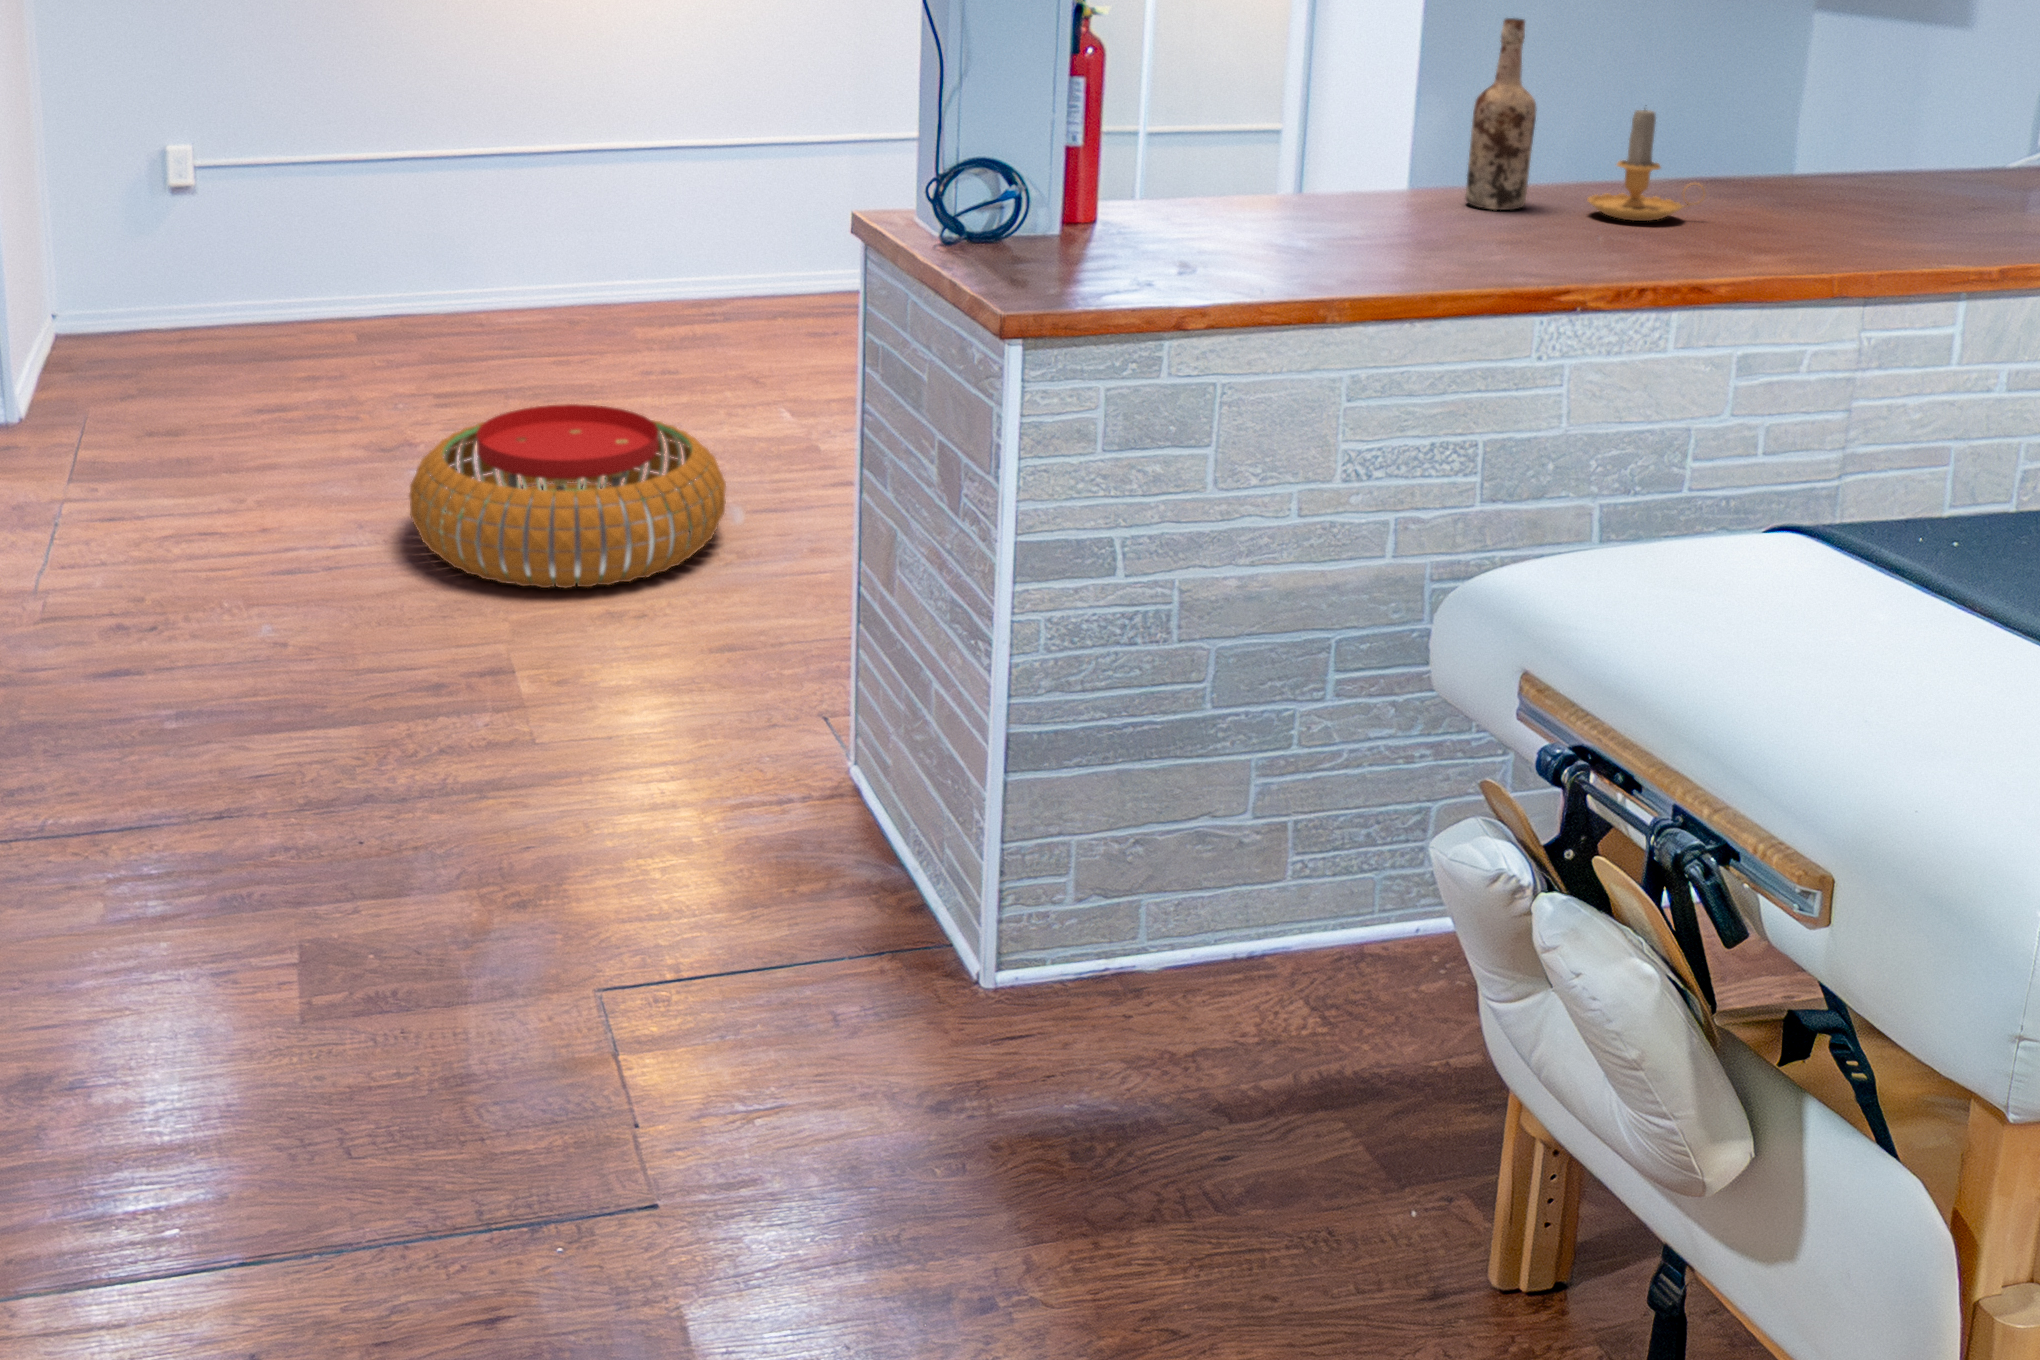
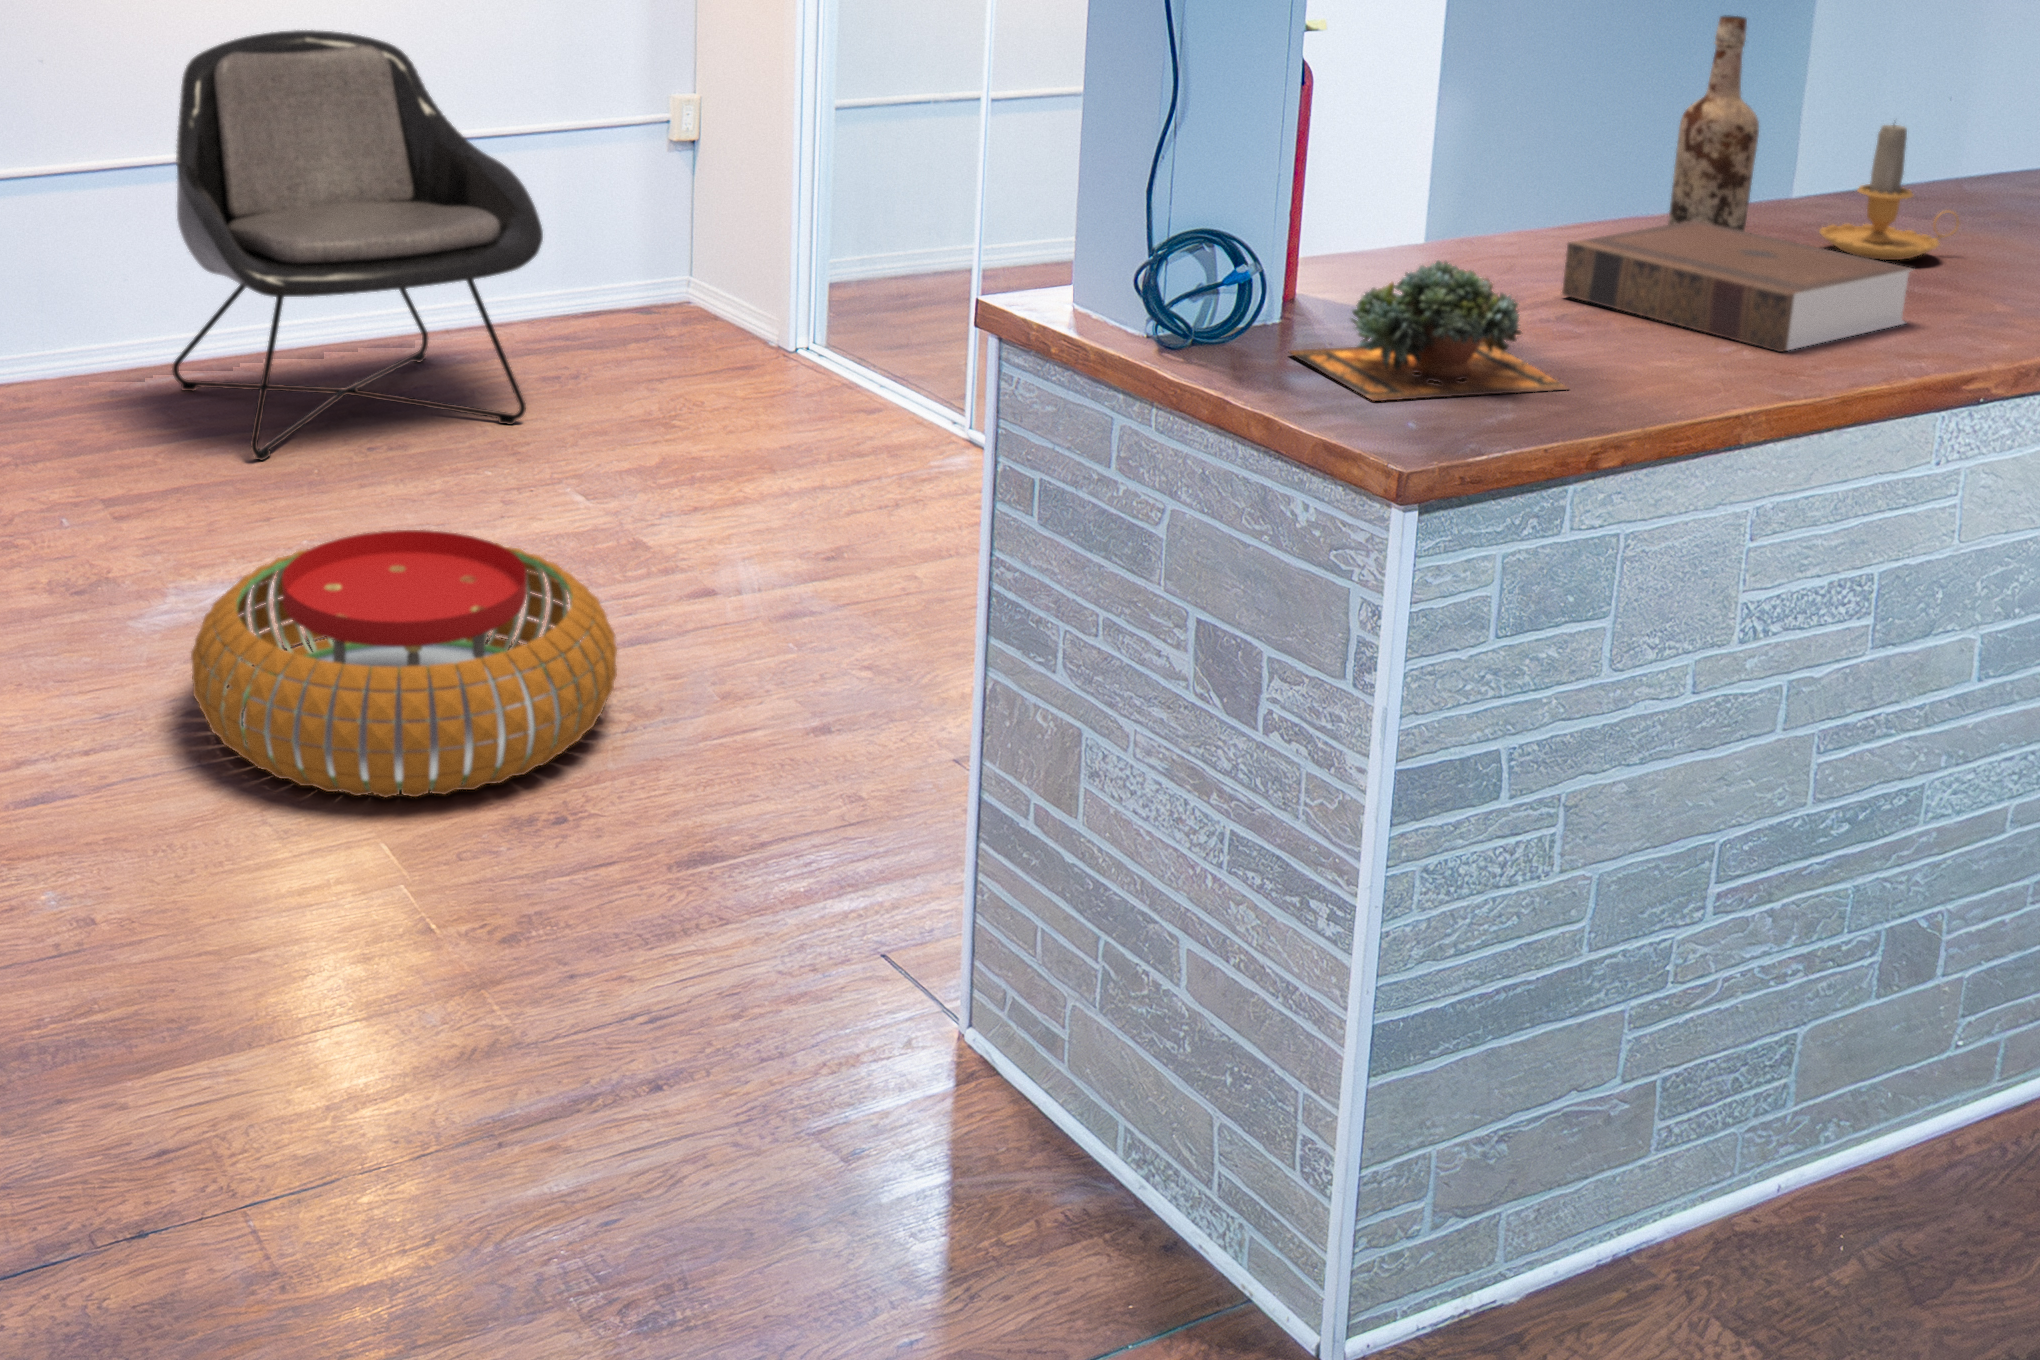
lounge chair: none [521,48,793,371] -> present [172,30,543,461]
book: none [1309,178,1573,268] -> present [1562,220,1912,352]
succulent plant: none [1029,179,1209,279] -> present [1290,261,1568,401]

